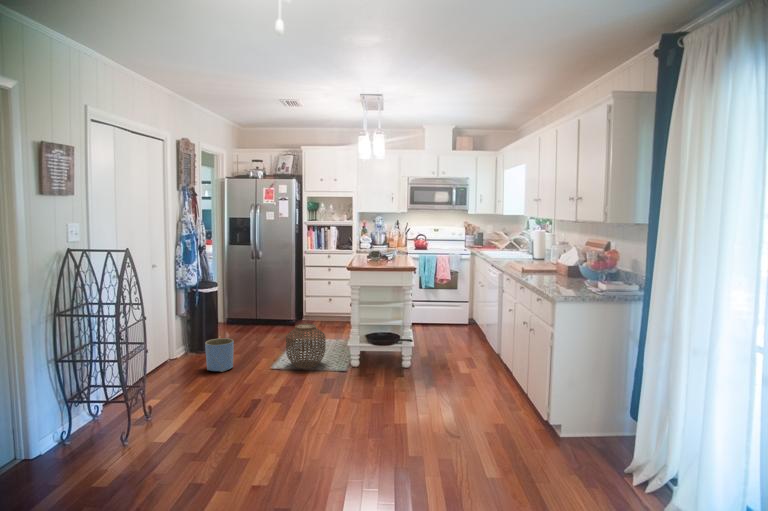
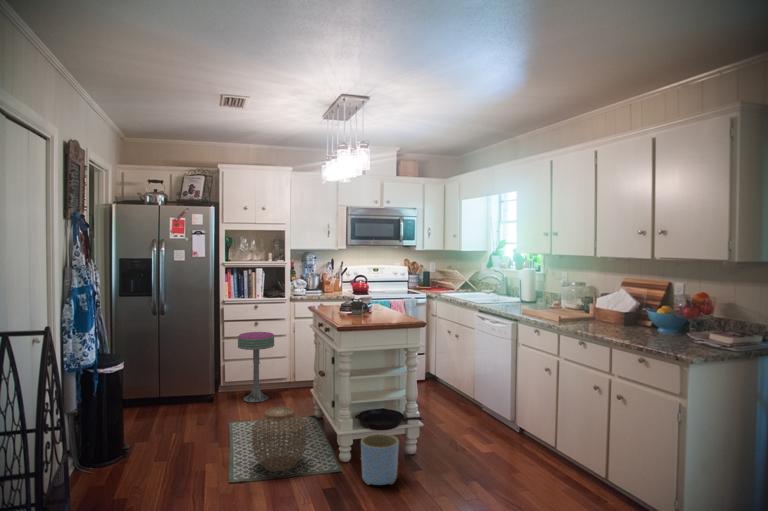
bar stool: none [311,276,339,329] -> present [238,332,274,402]
planter: present [205,338,234,372] -> present [361,433,399,485]

